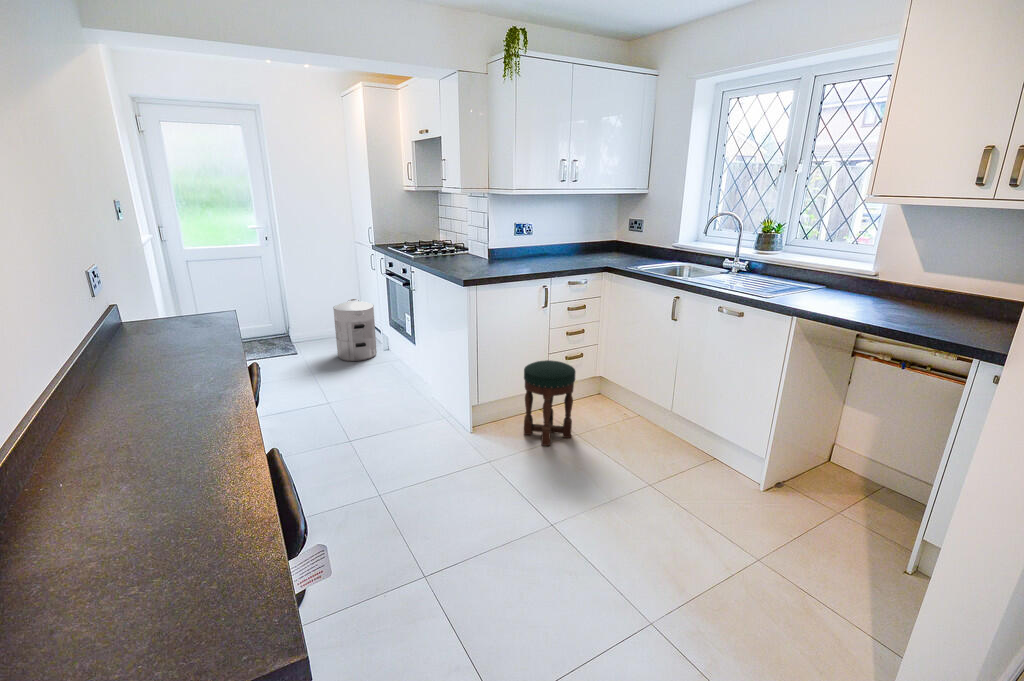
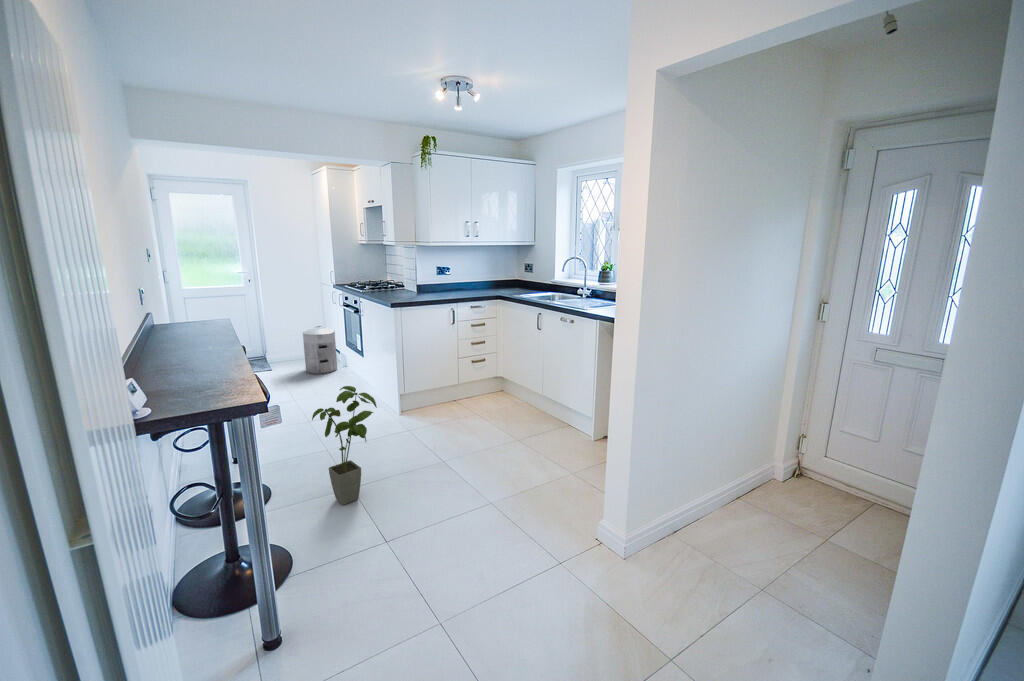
stool: present [524,360,576,446] -> none [437,361,474,421]
house plant: none [367,430,472,610] -> present [312,386,377,505]

